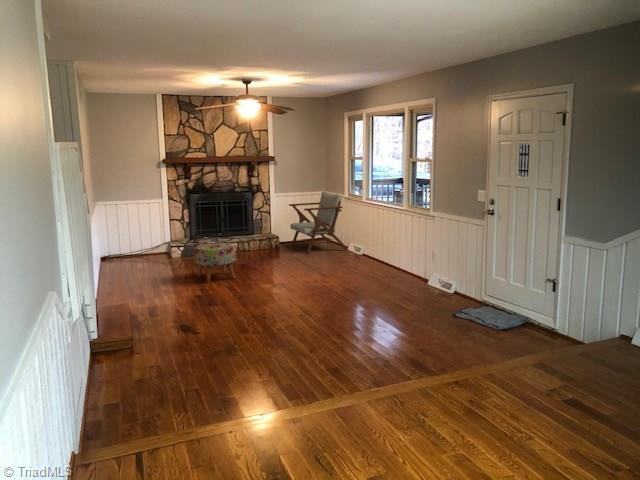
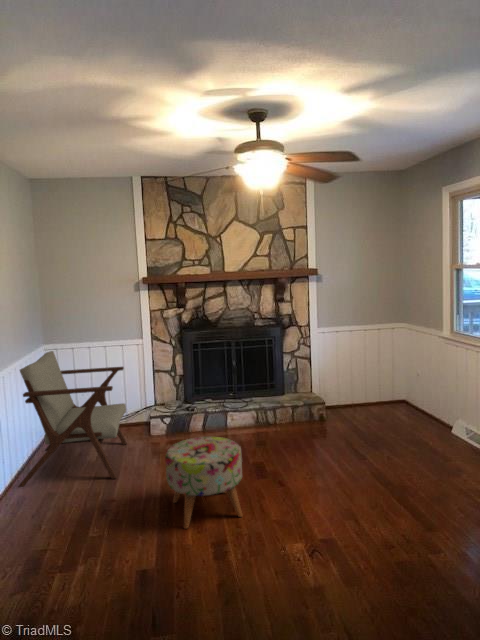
lounge chair: present [289,192,348,254] -> present [18,351,127,487]

